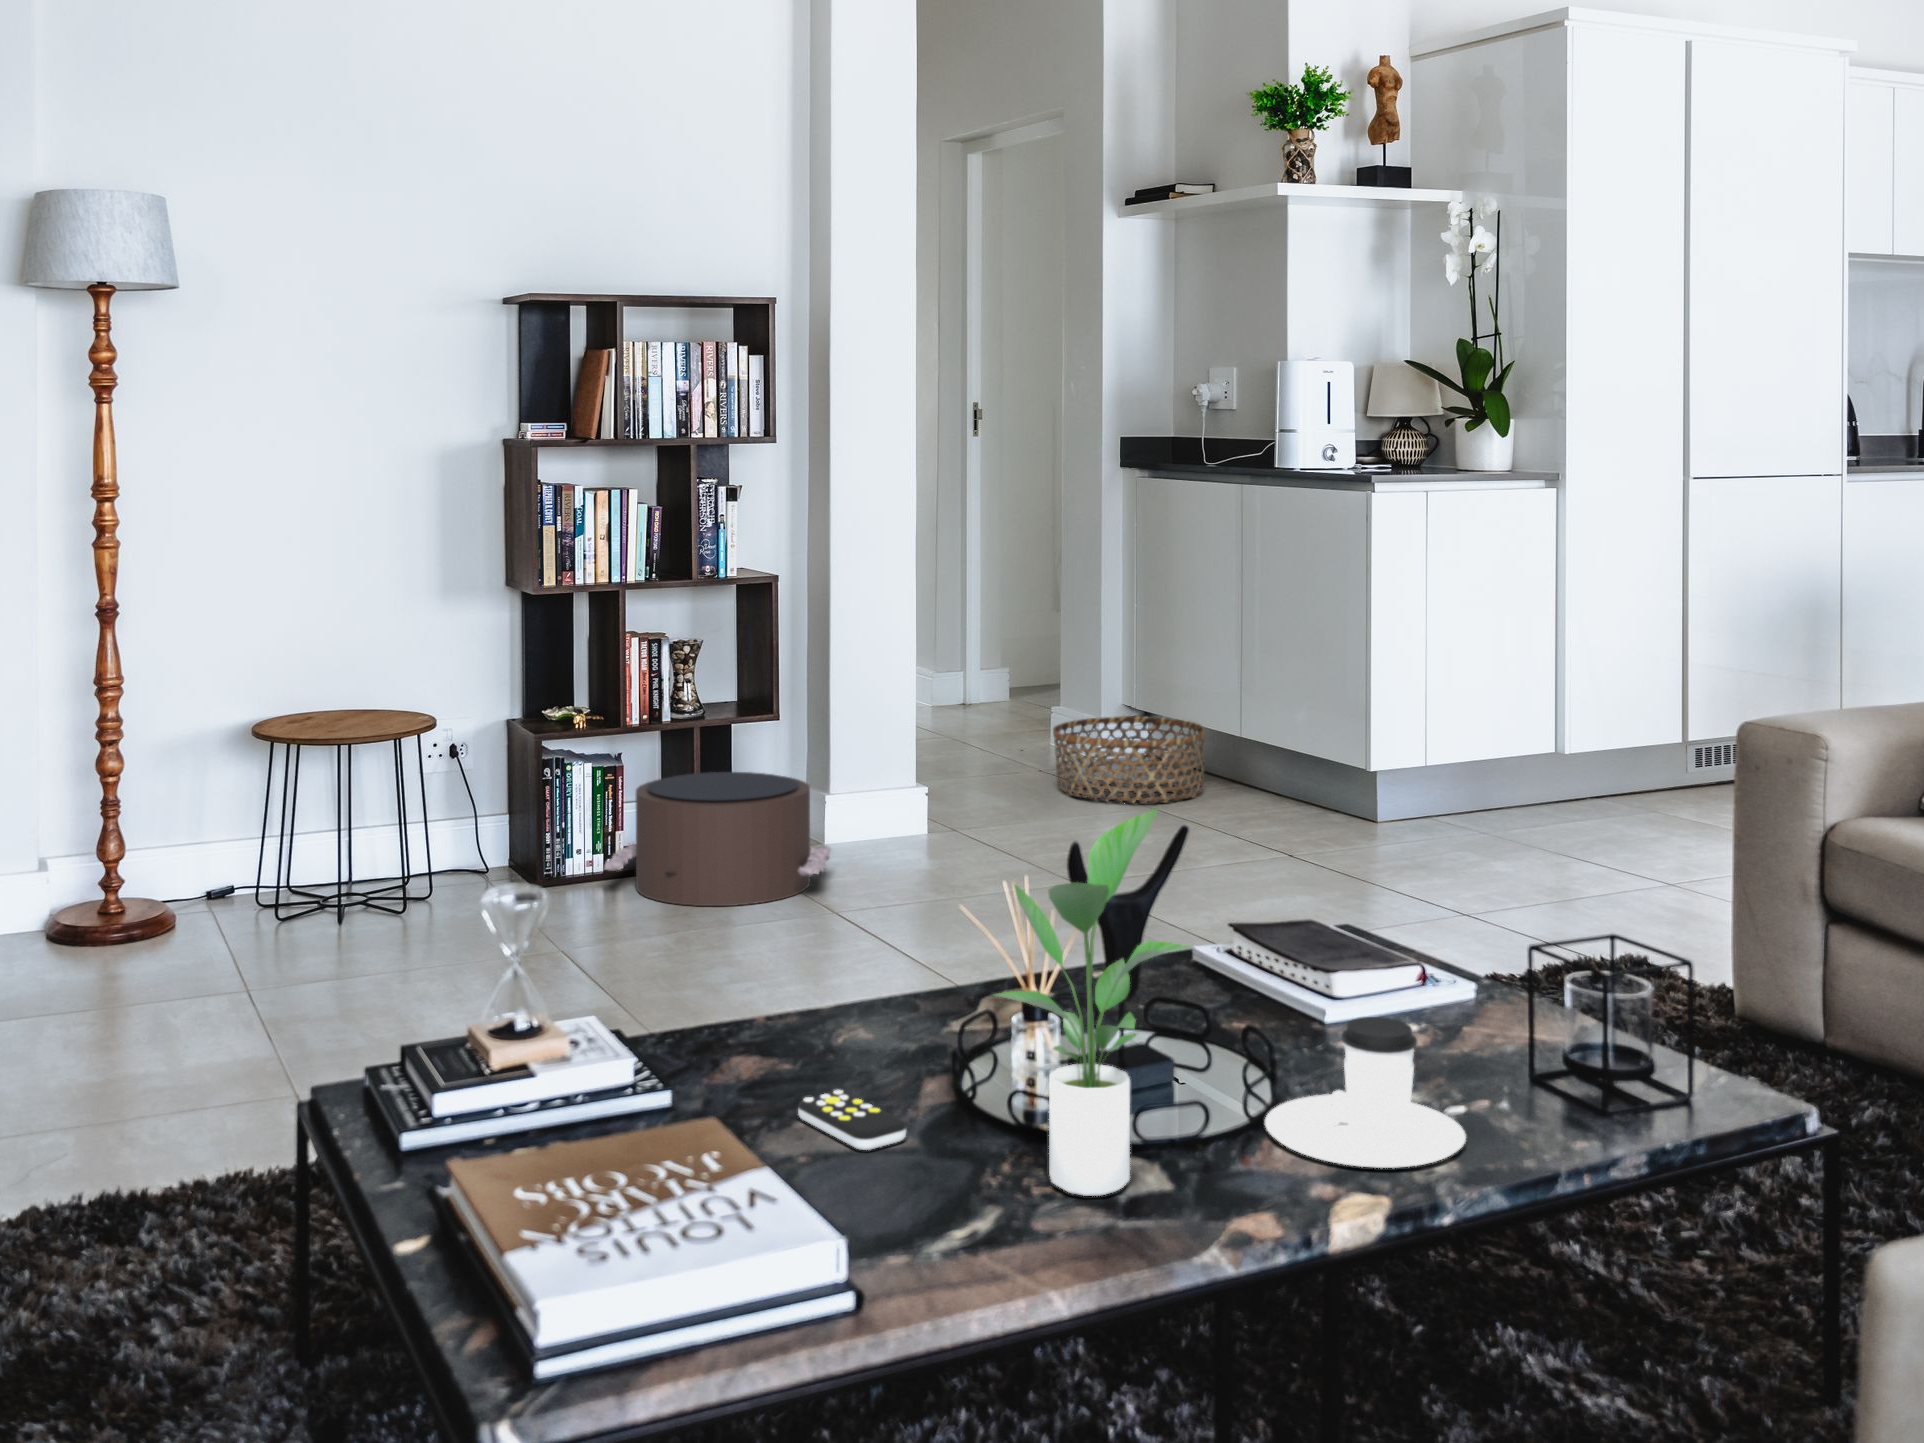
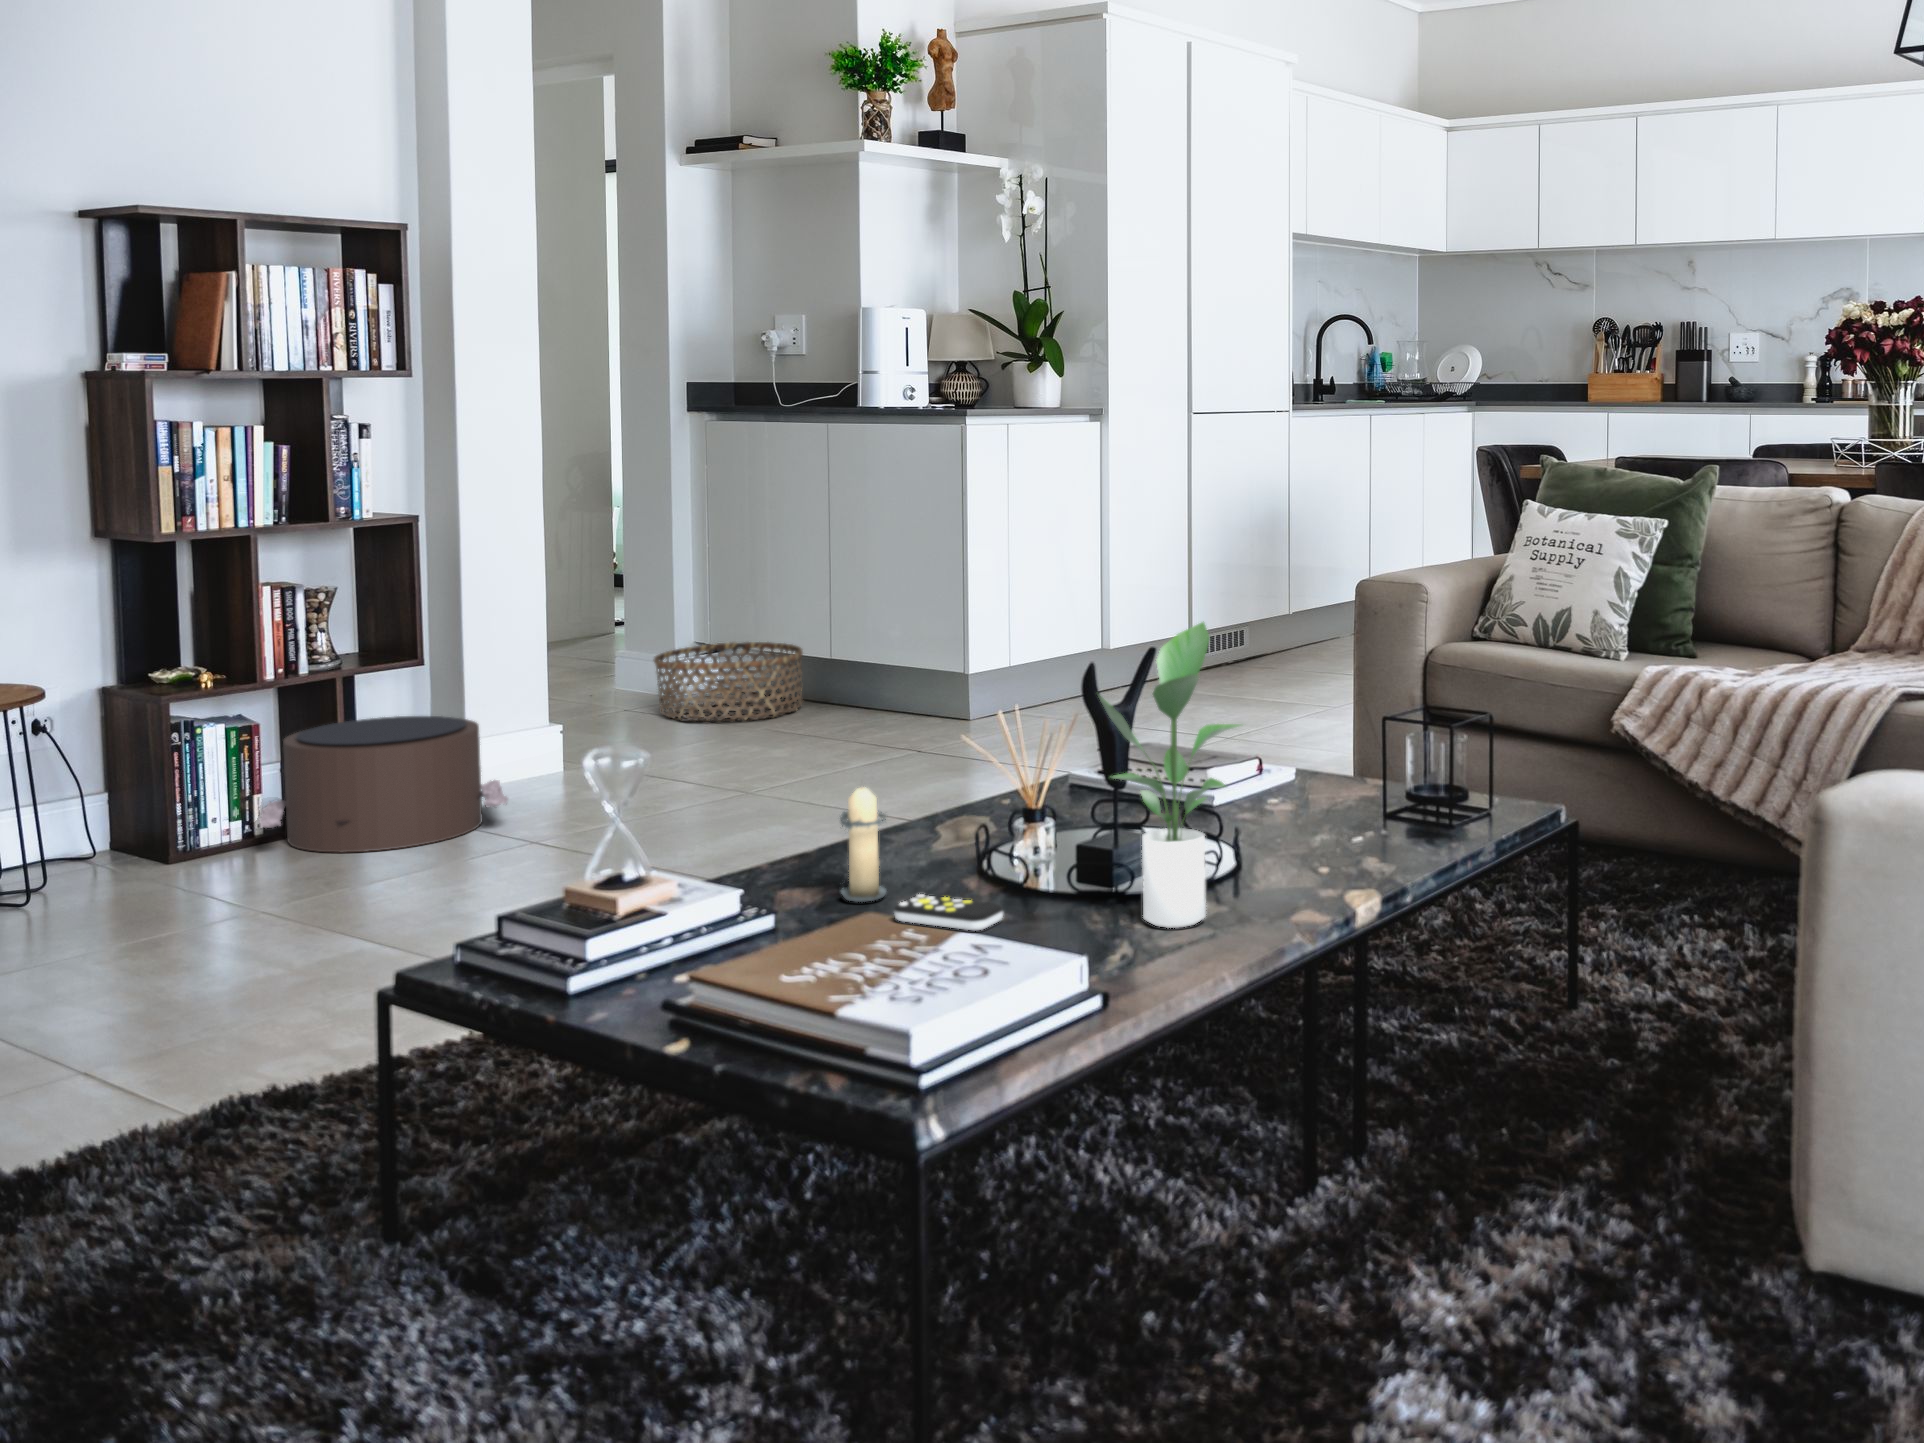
candle: none [771,944,838,1088] -> present [840,786,886,902]
coffee cup: present [1265,1017,1466,1168] -> none [1248,774,1398,881]

